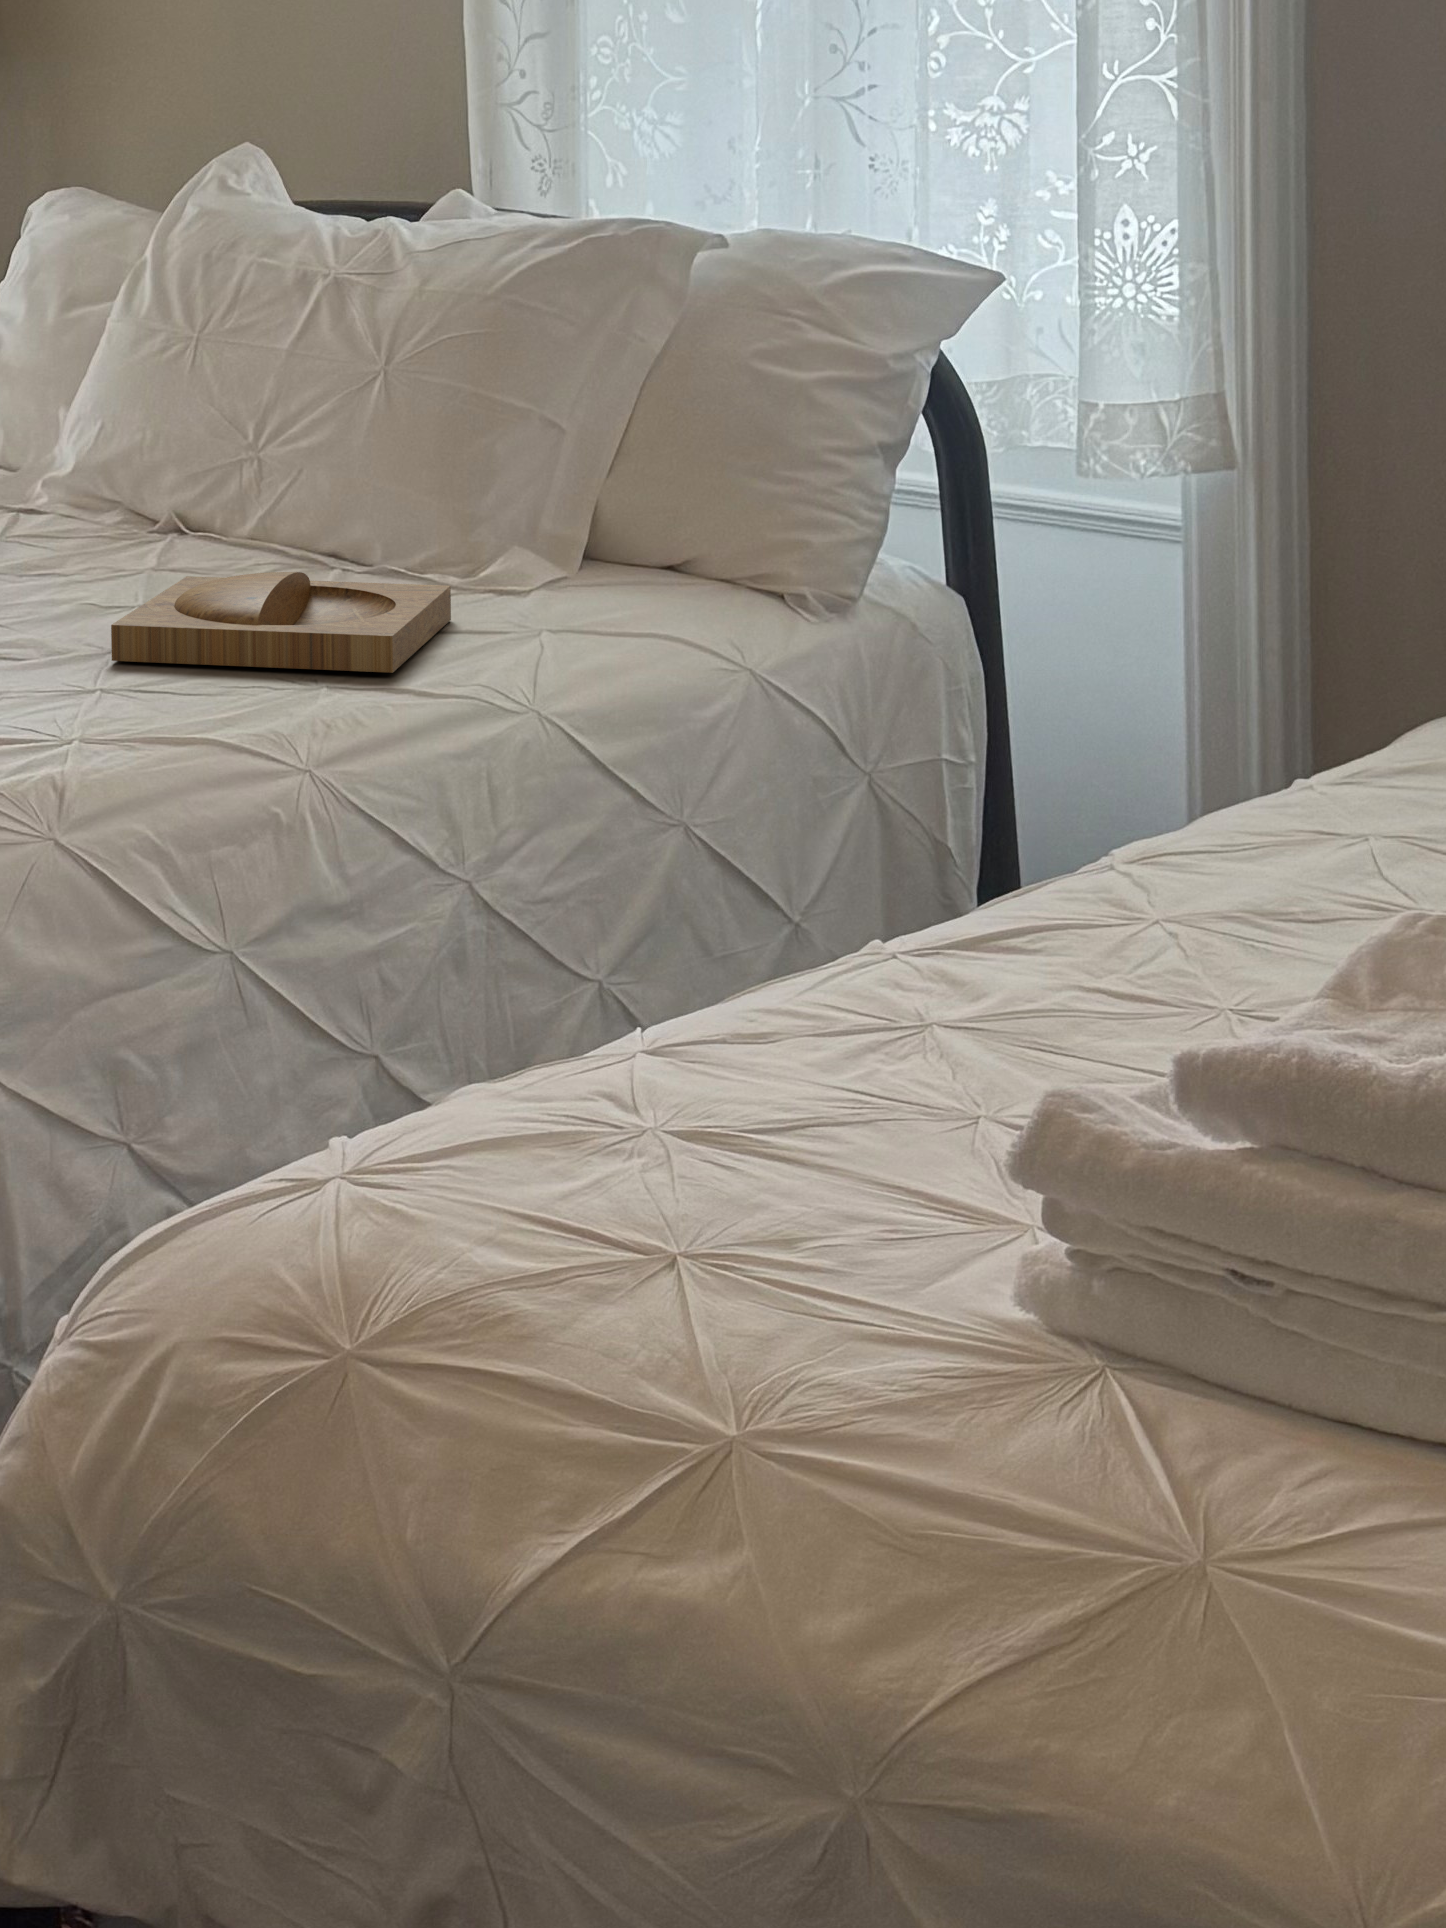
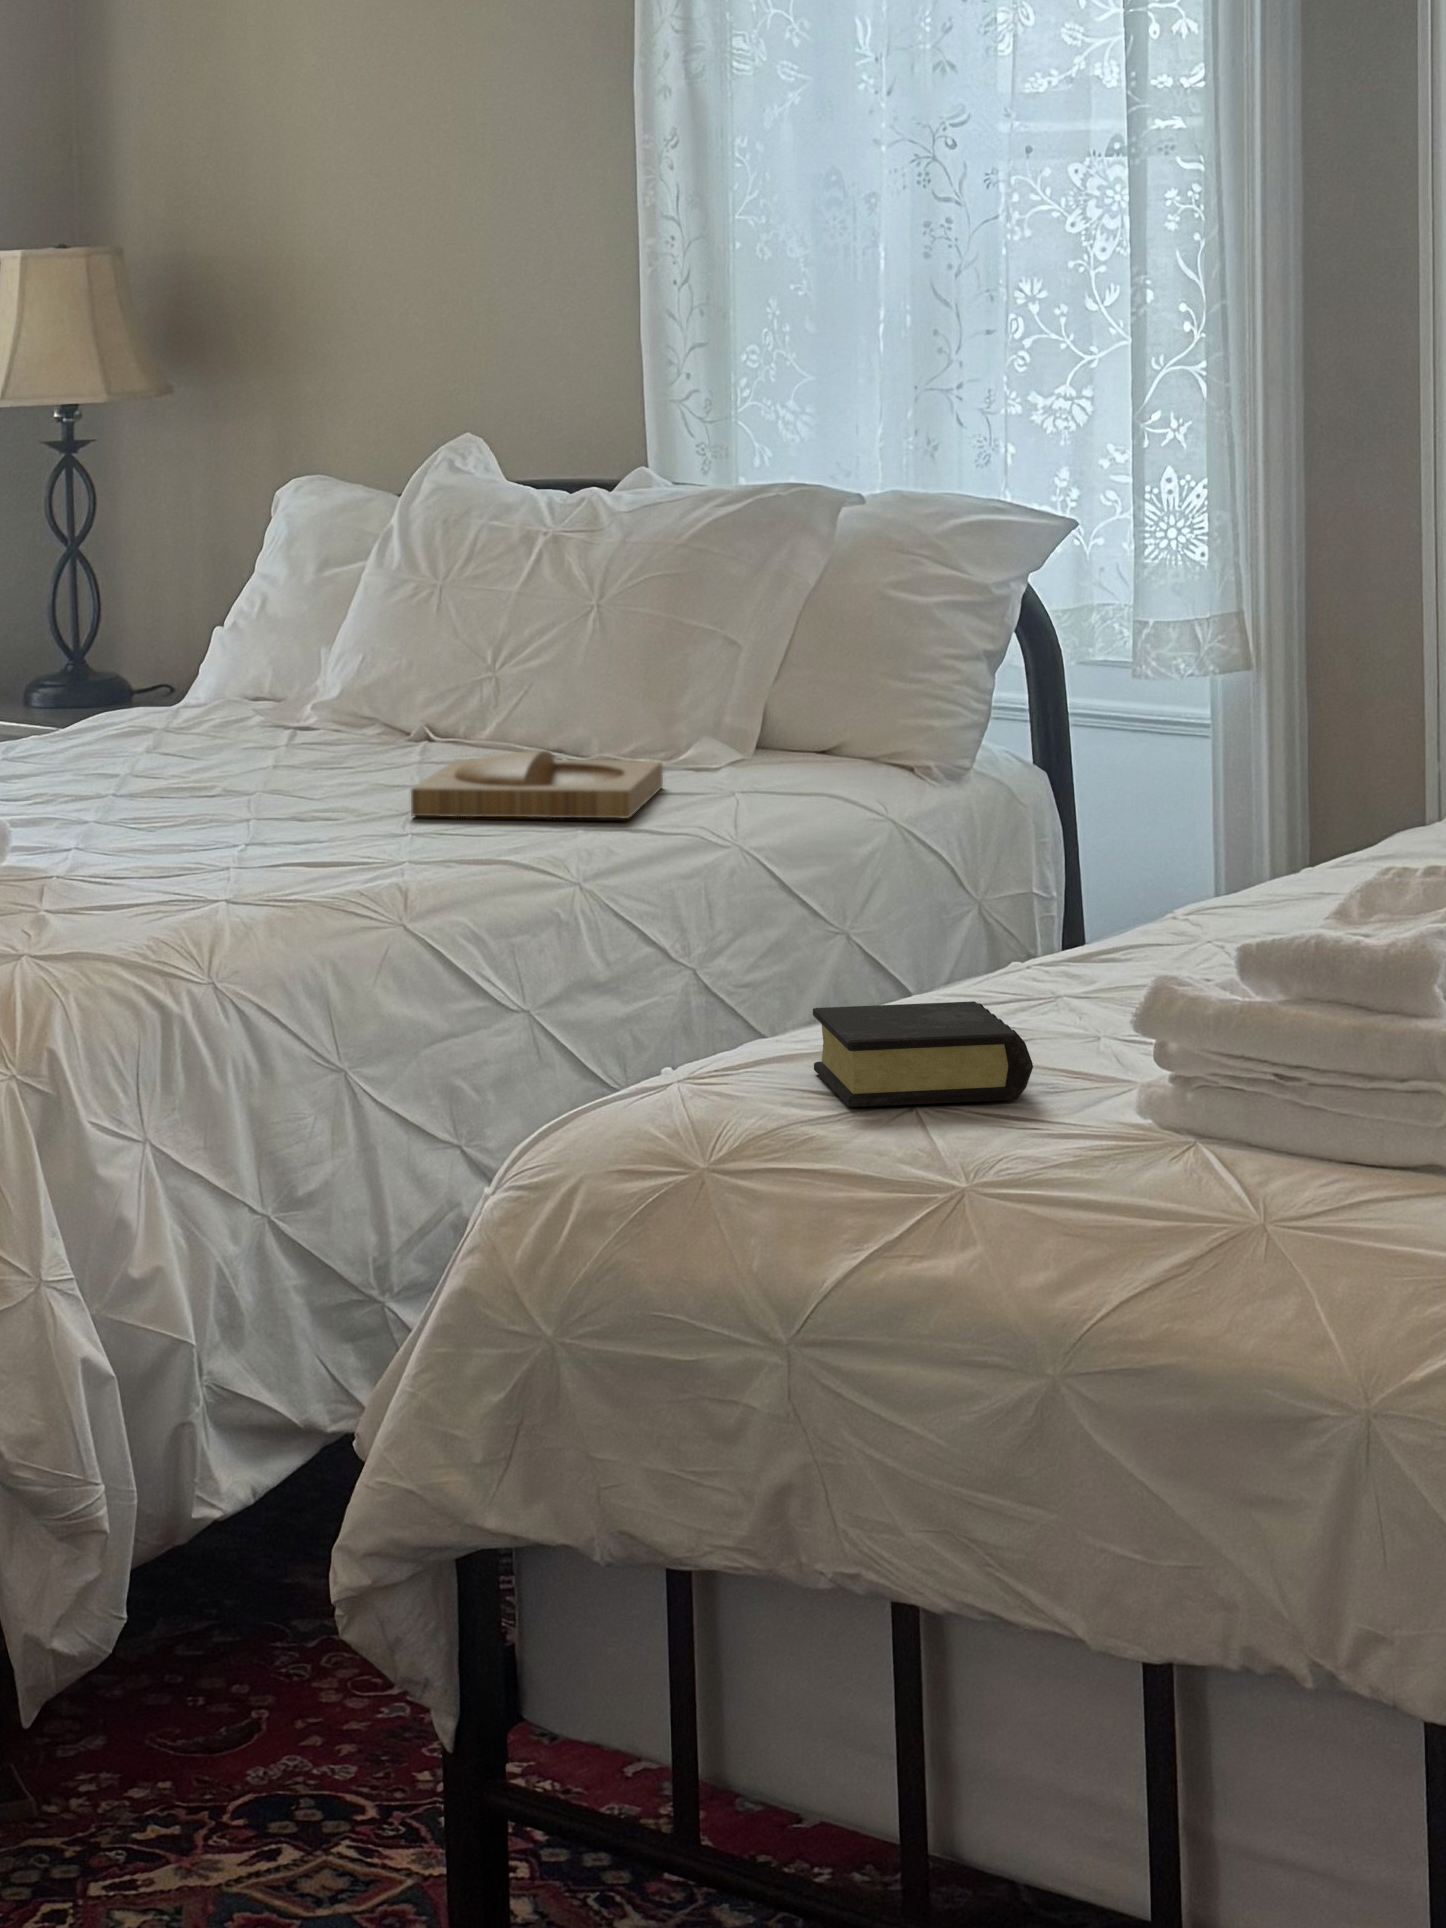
book: none [541,1065,859,1245] -> present [813,1001,1033,1107]

